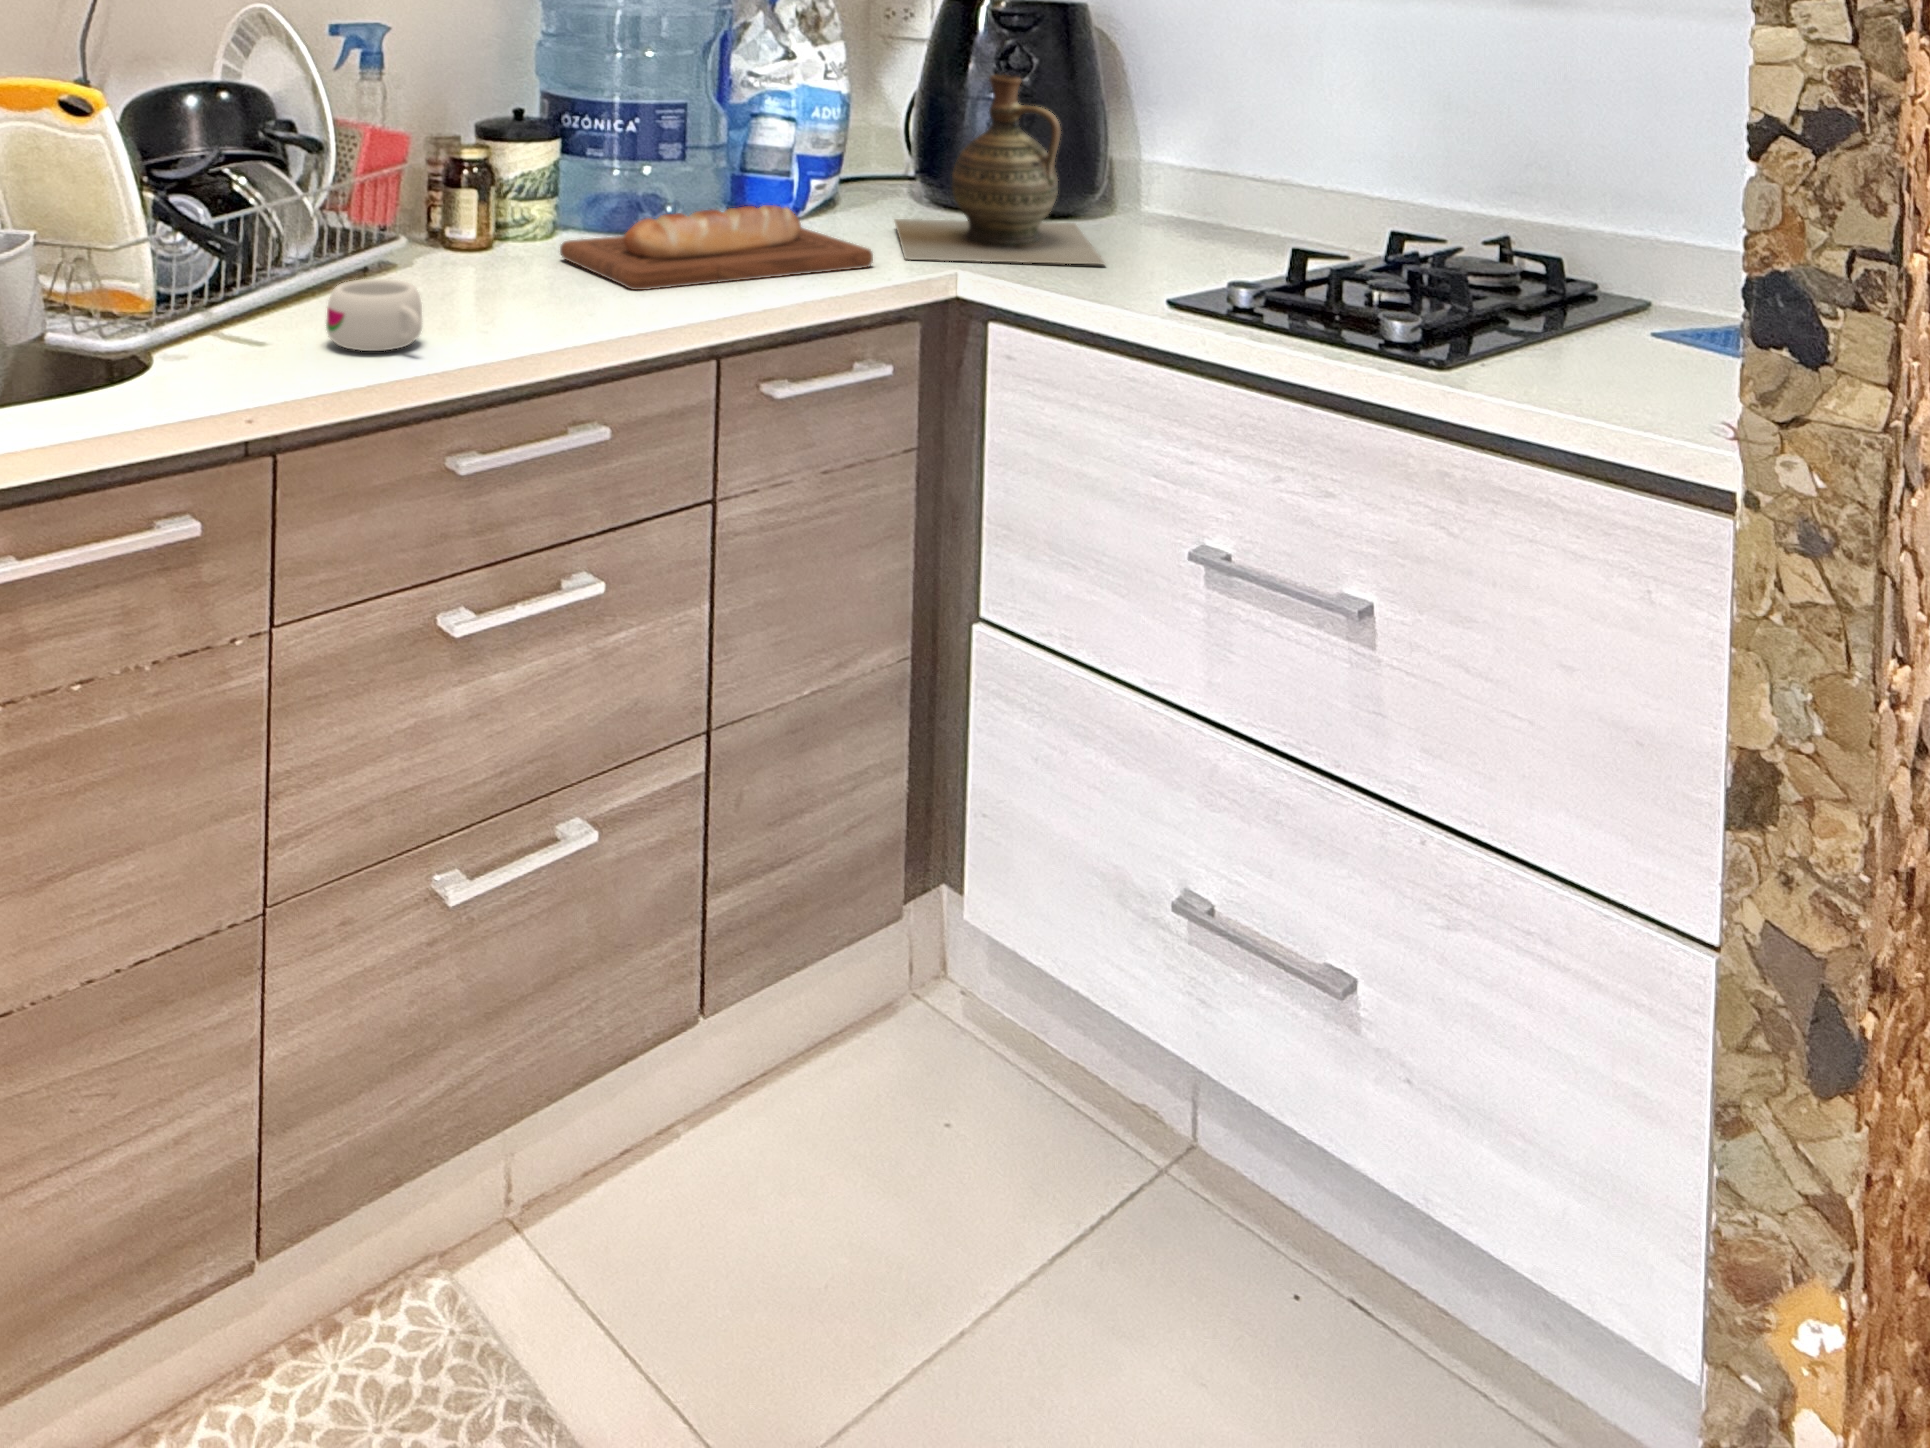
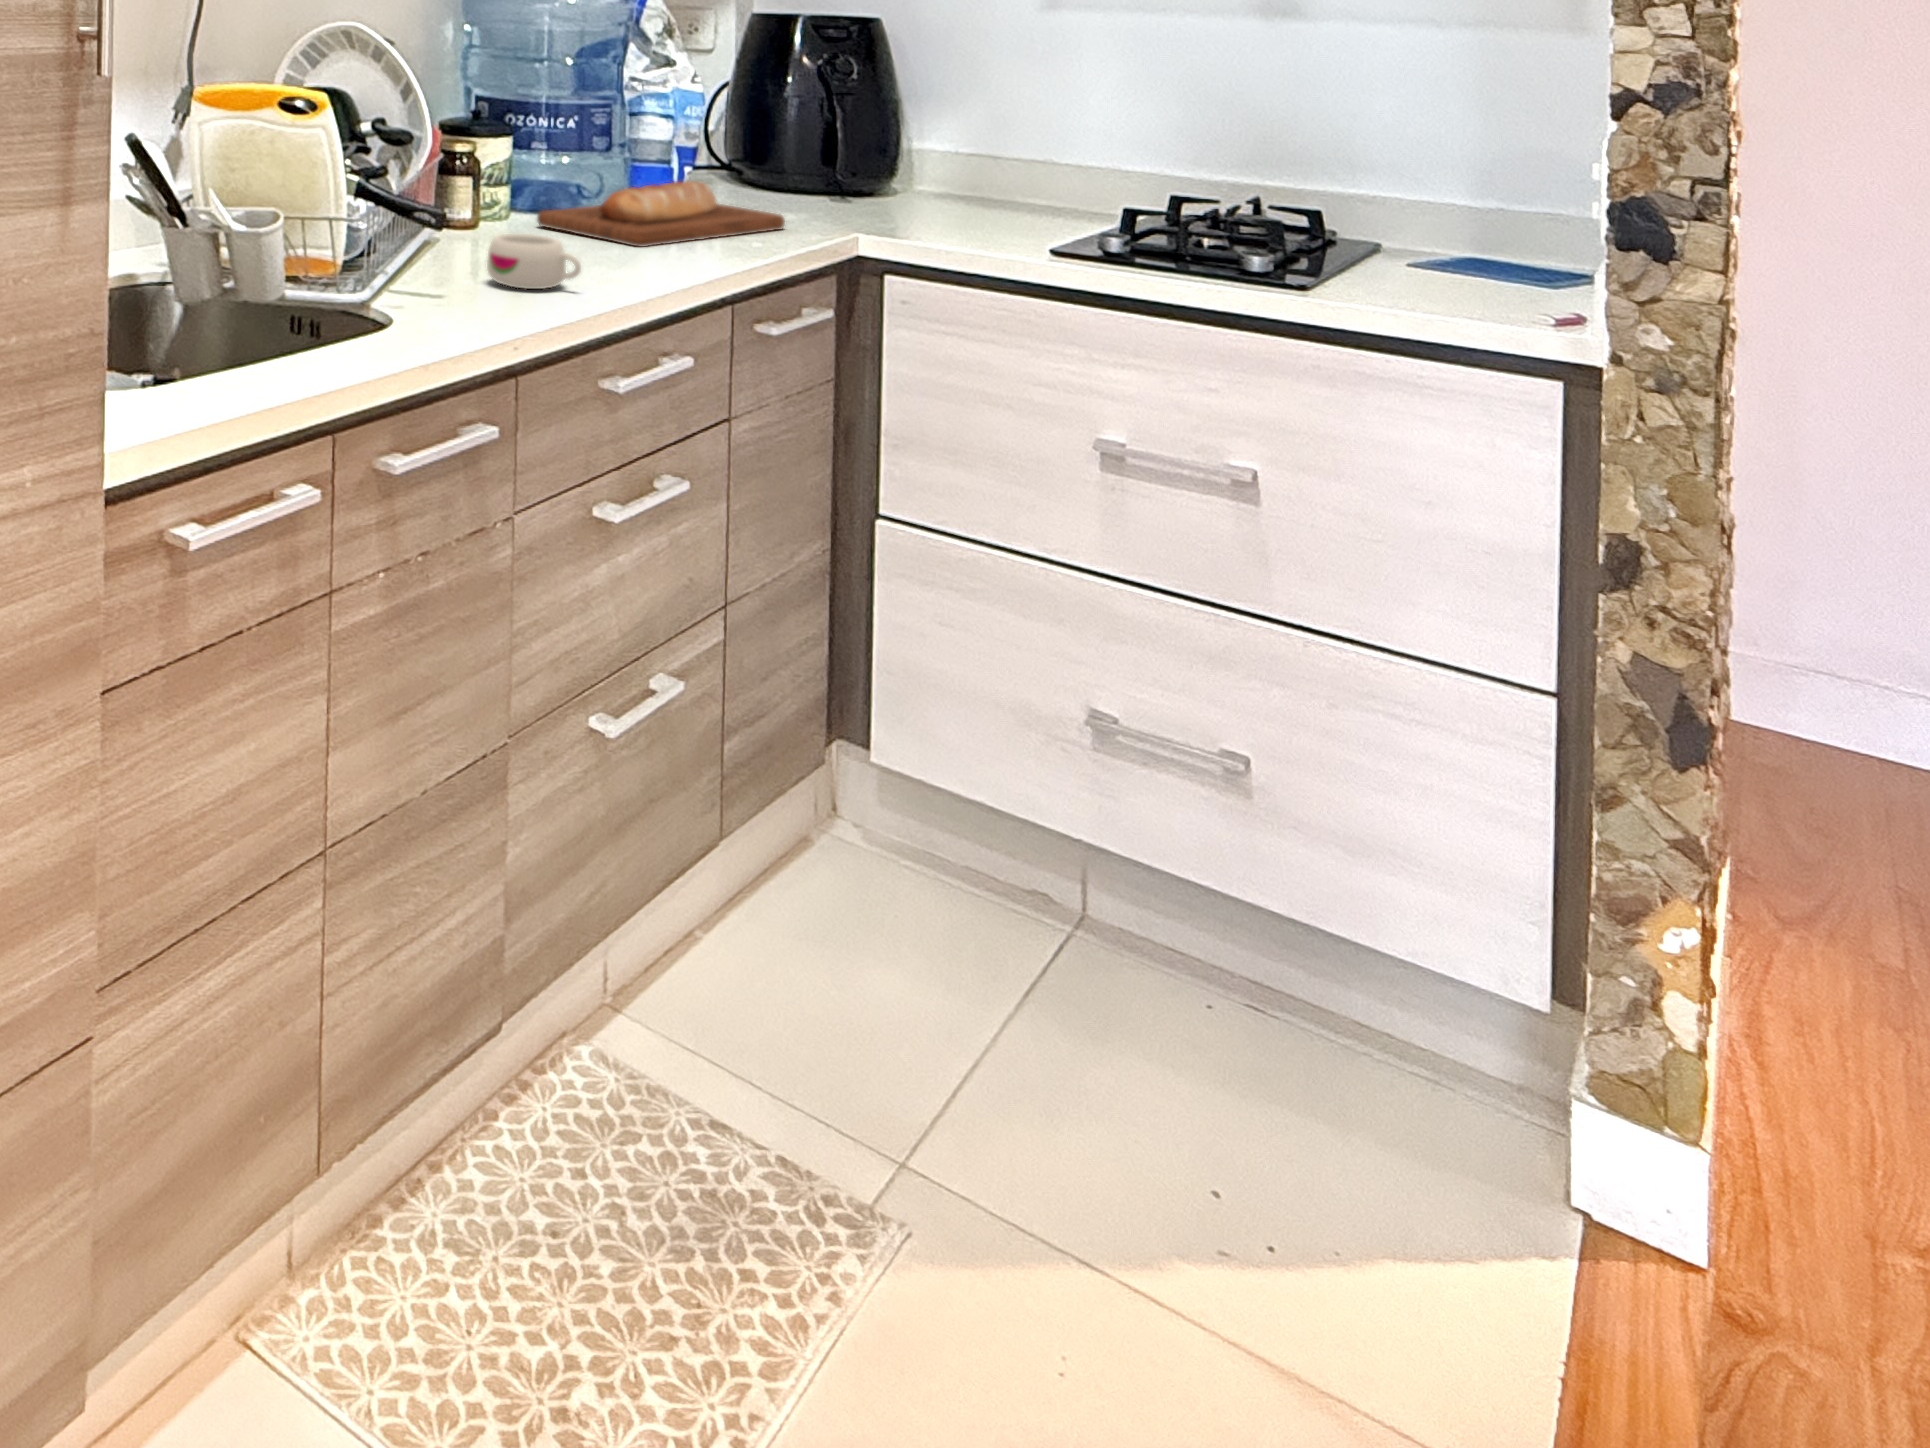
ceramic jug: present [895,75,1104,264] -> none [745,75,957,225]

